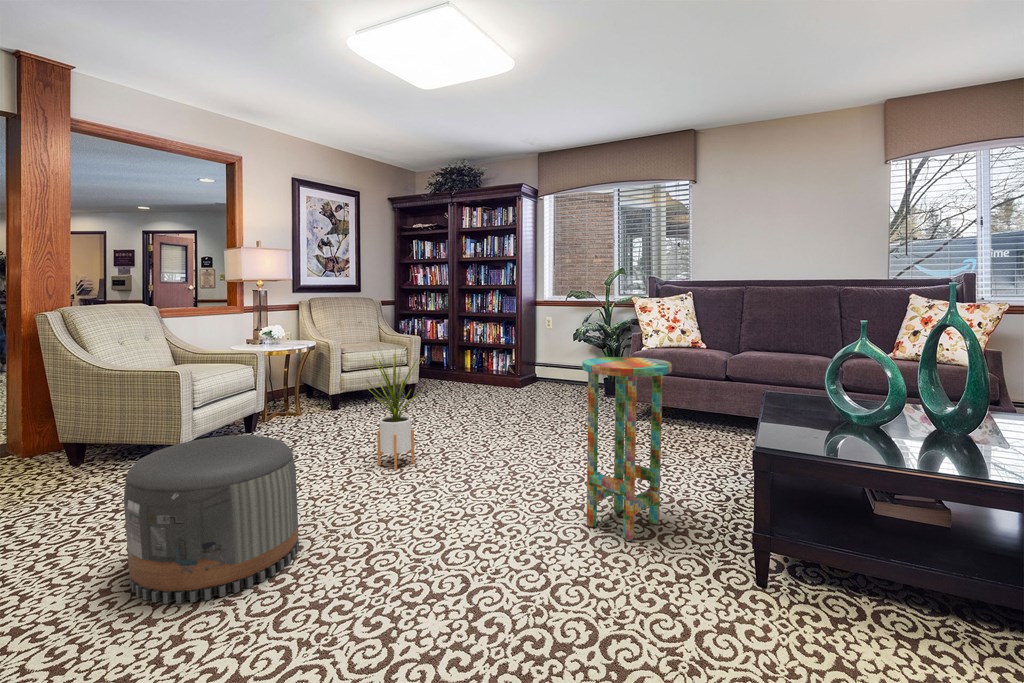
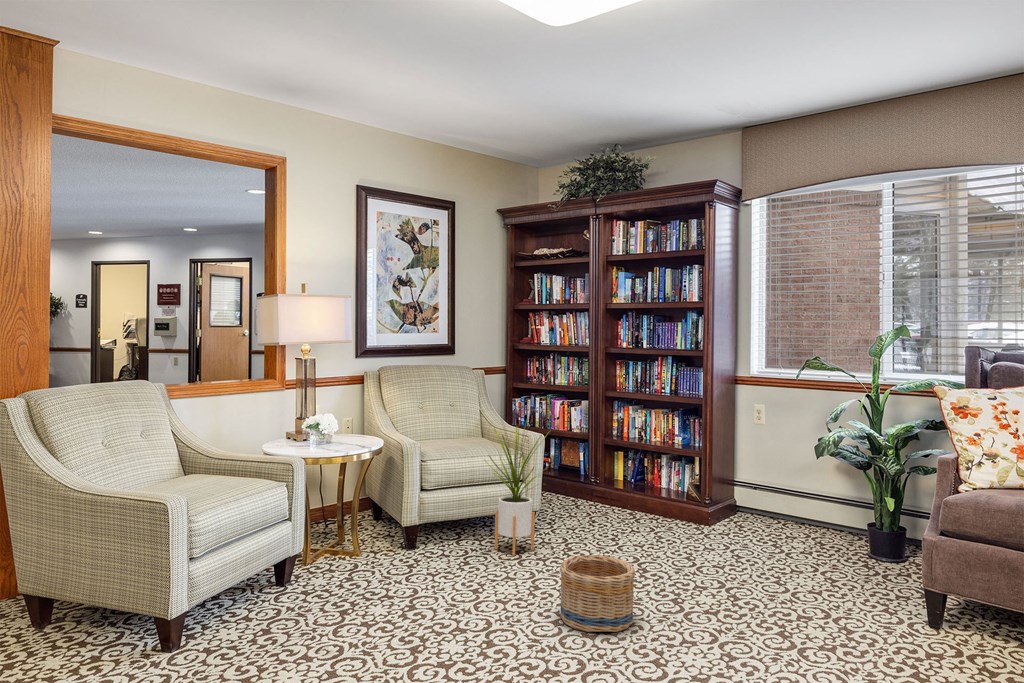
side table: present [582,357,672,541] -> none [716,446,816,650]
pouf: present [124,435,299,604] -> none [282,501,424,649]
basket: none [439,467,511,543] -> present [560,555,635,632]

